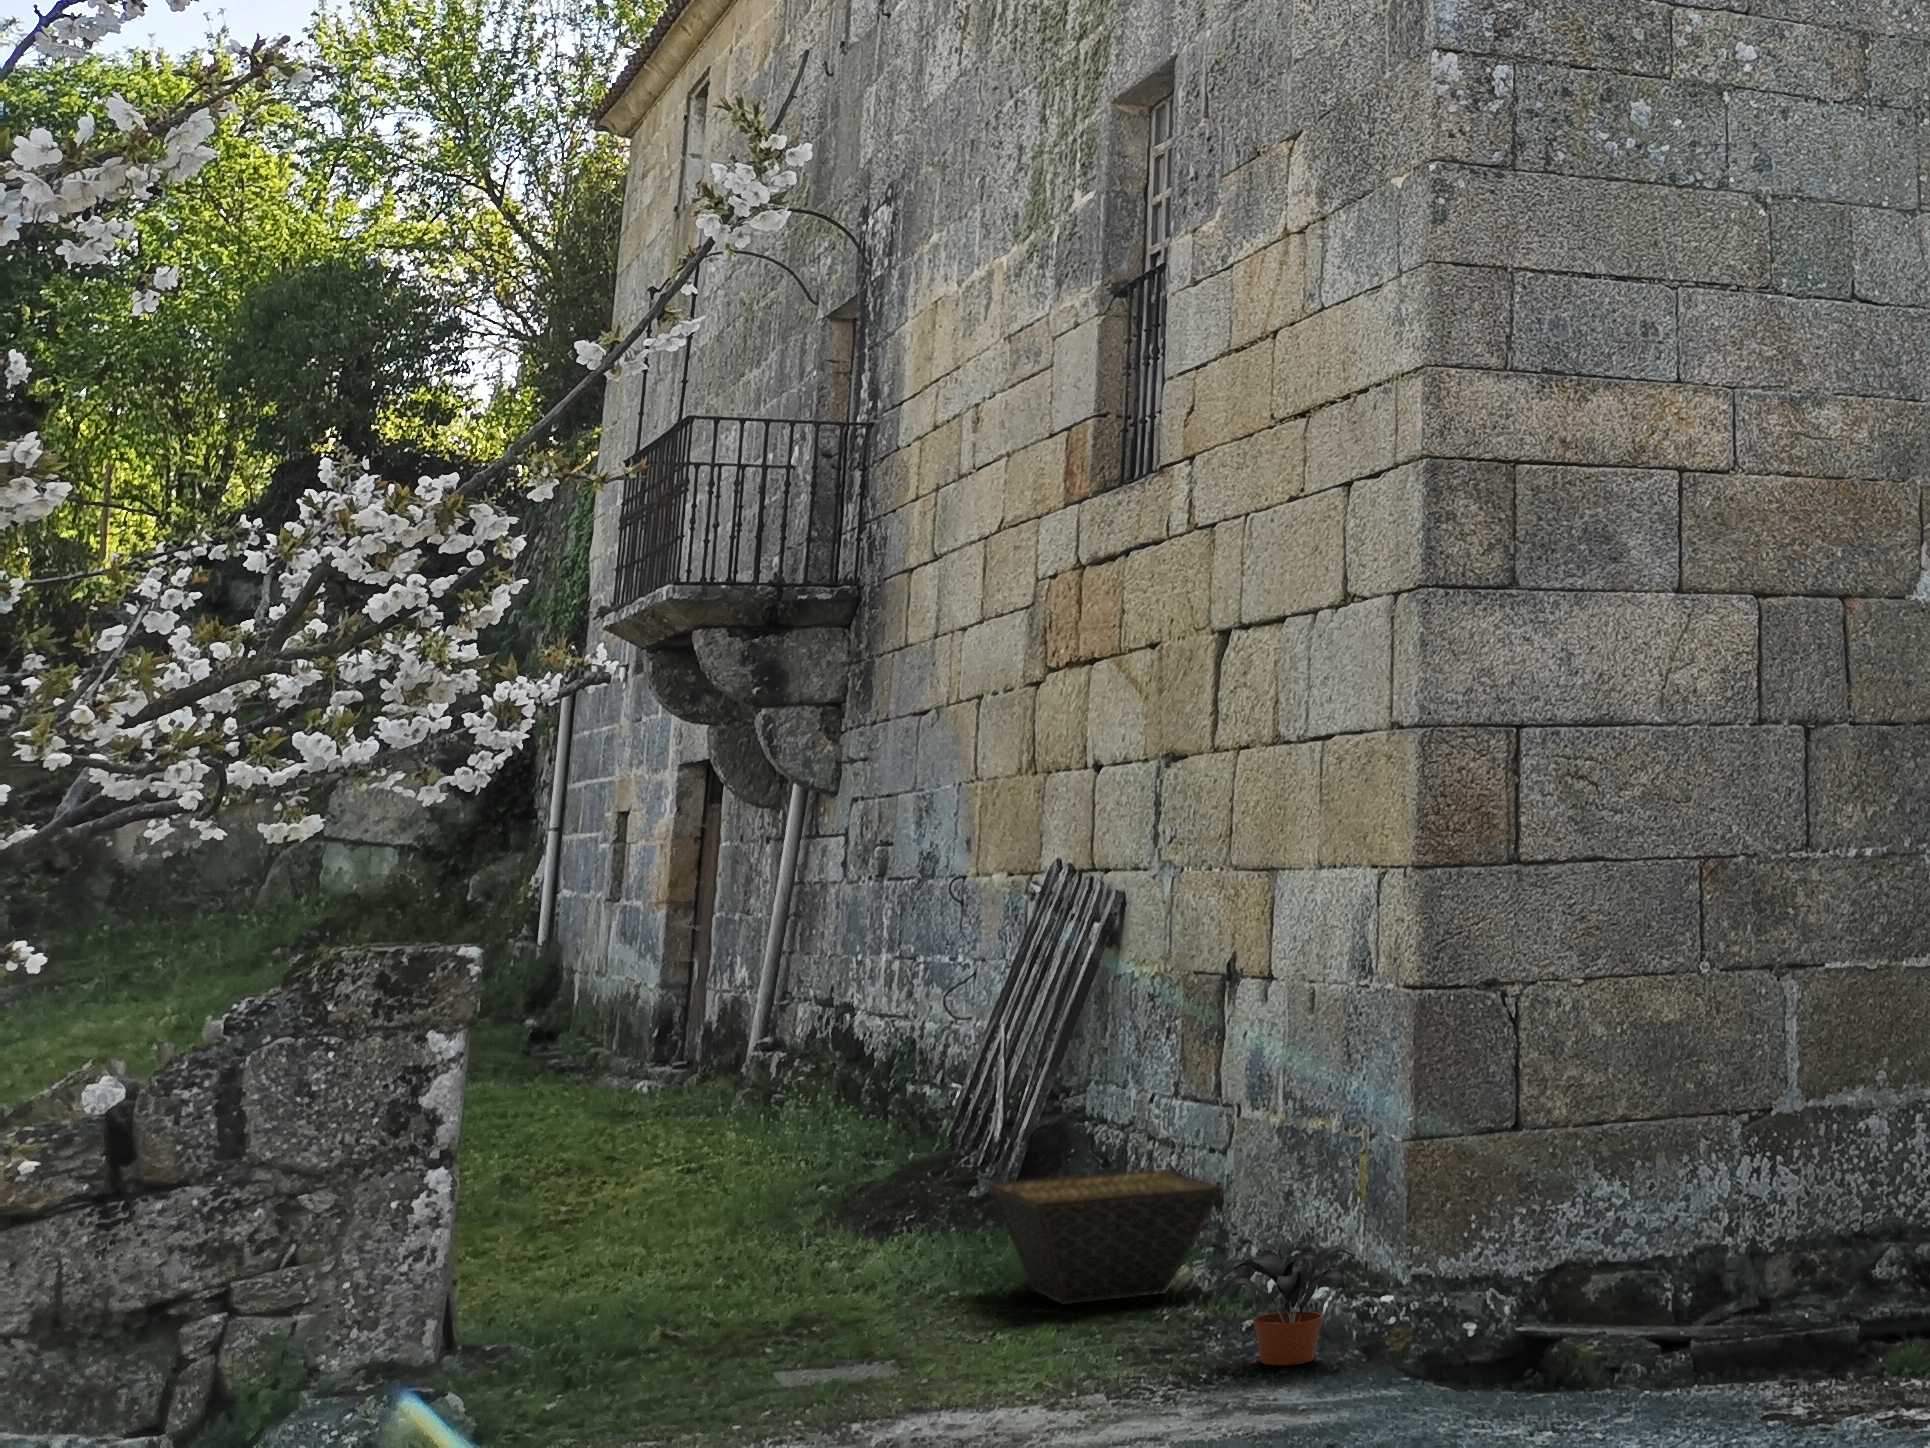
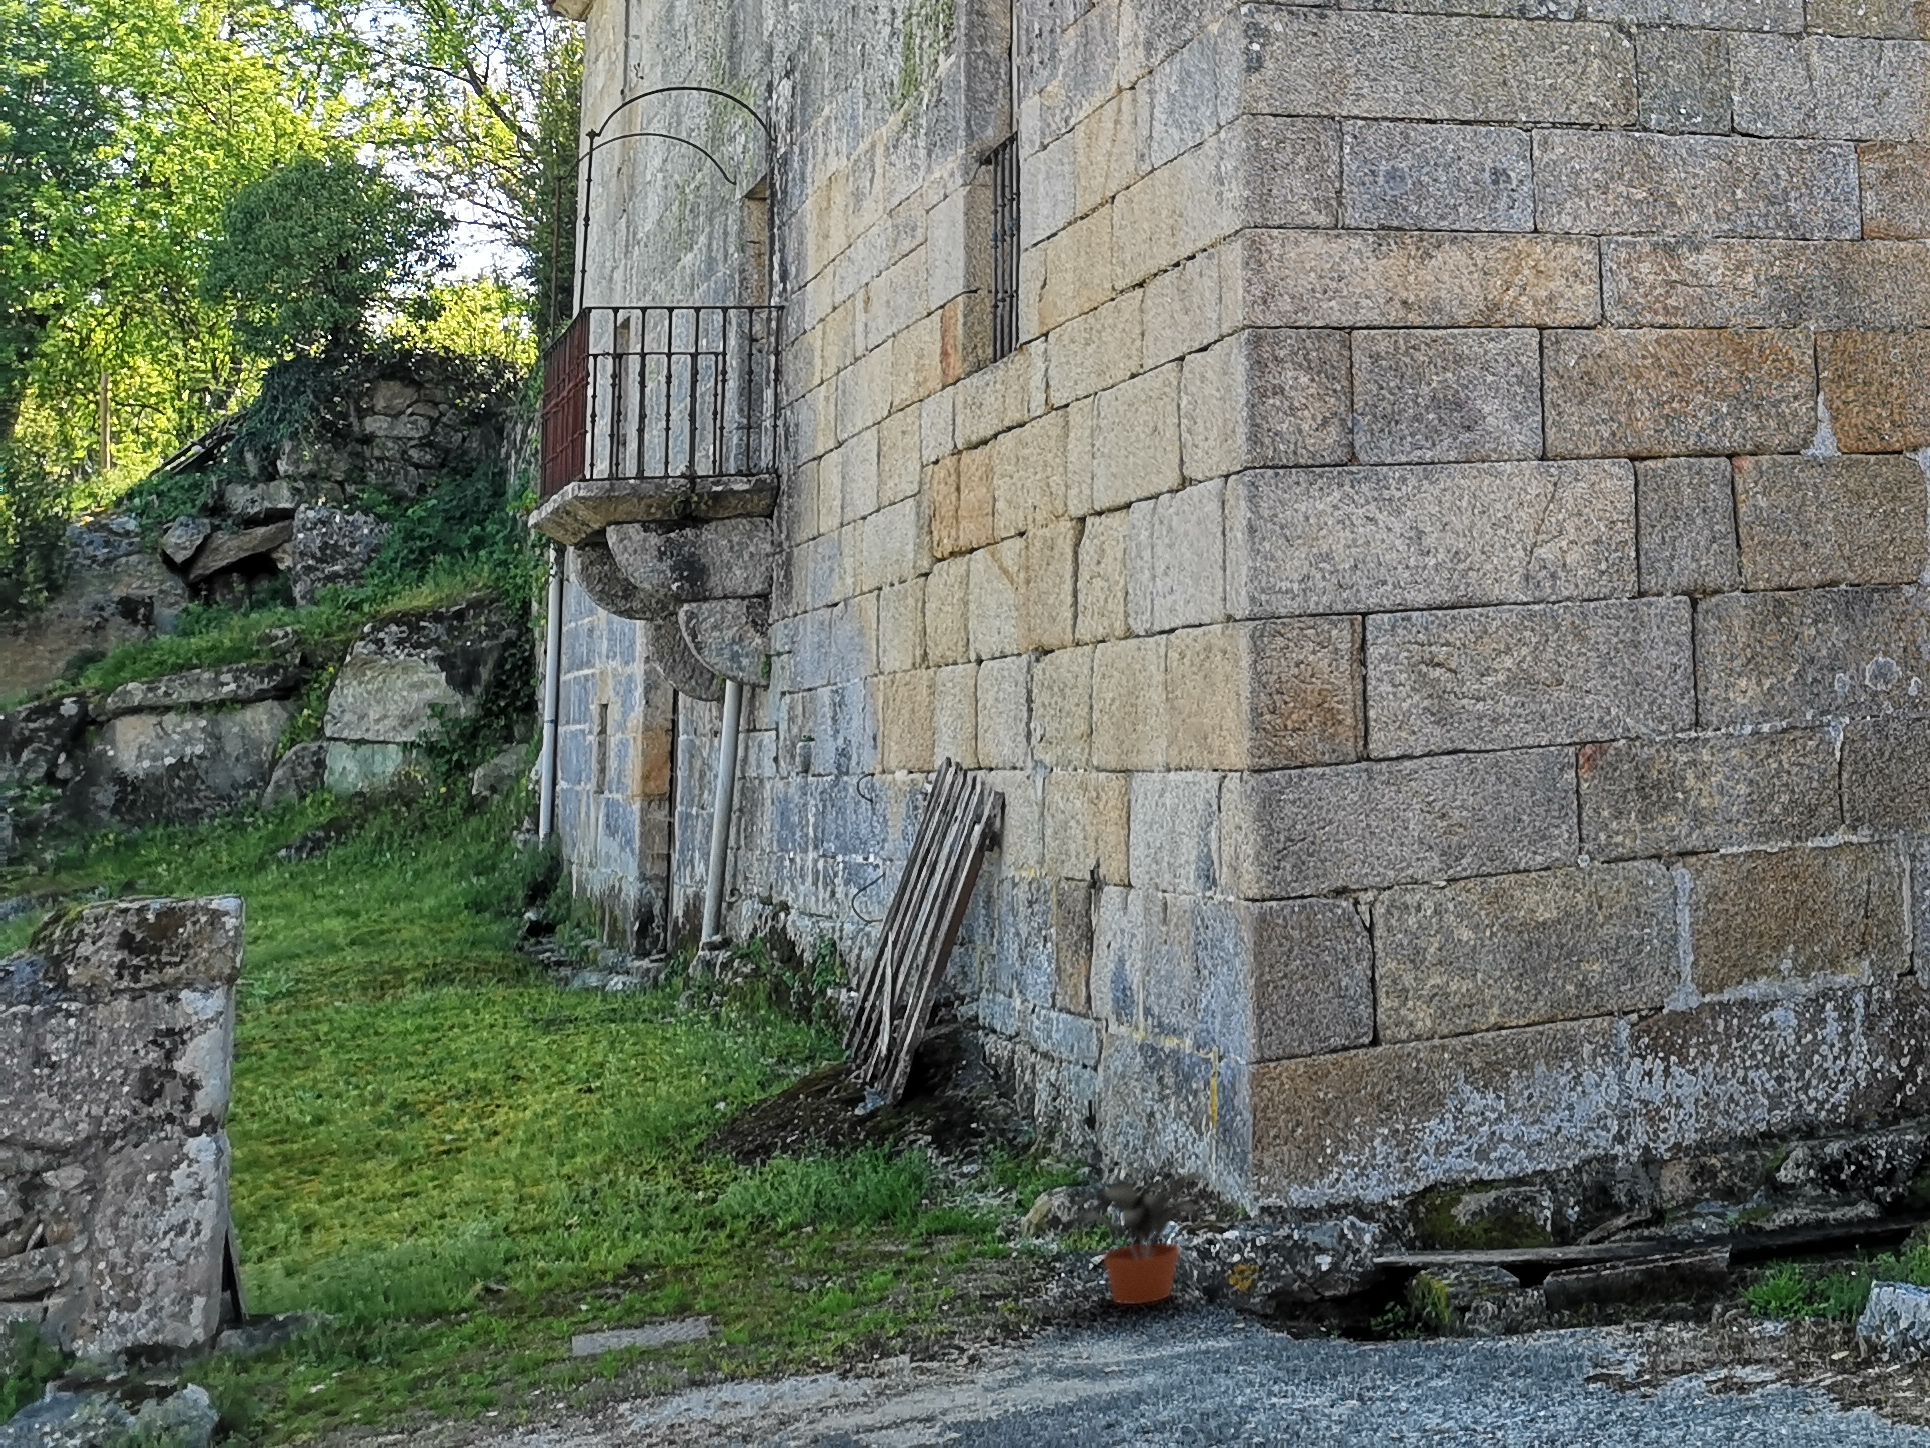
basket: present [988,1169,1223,1304] -> none [862,1078,1103,1231]

